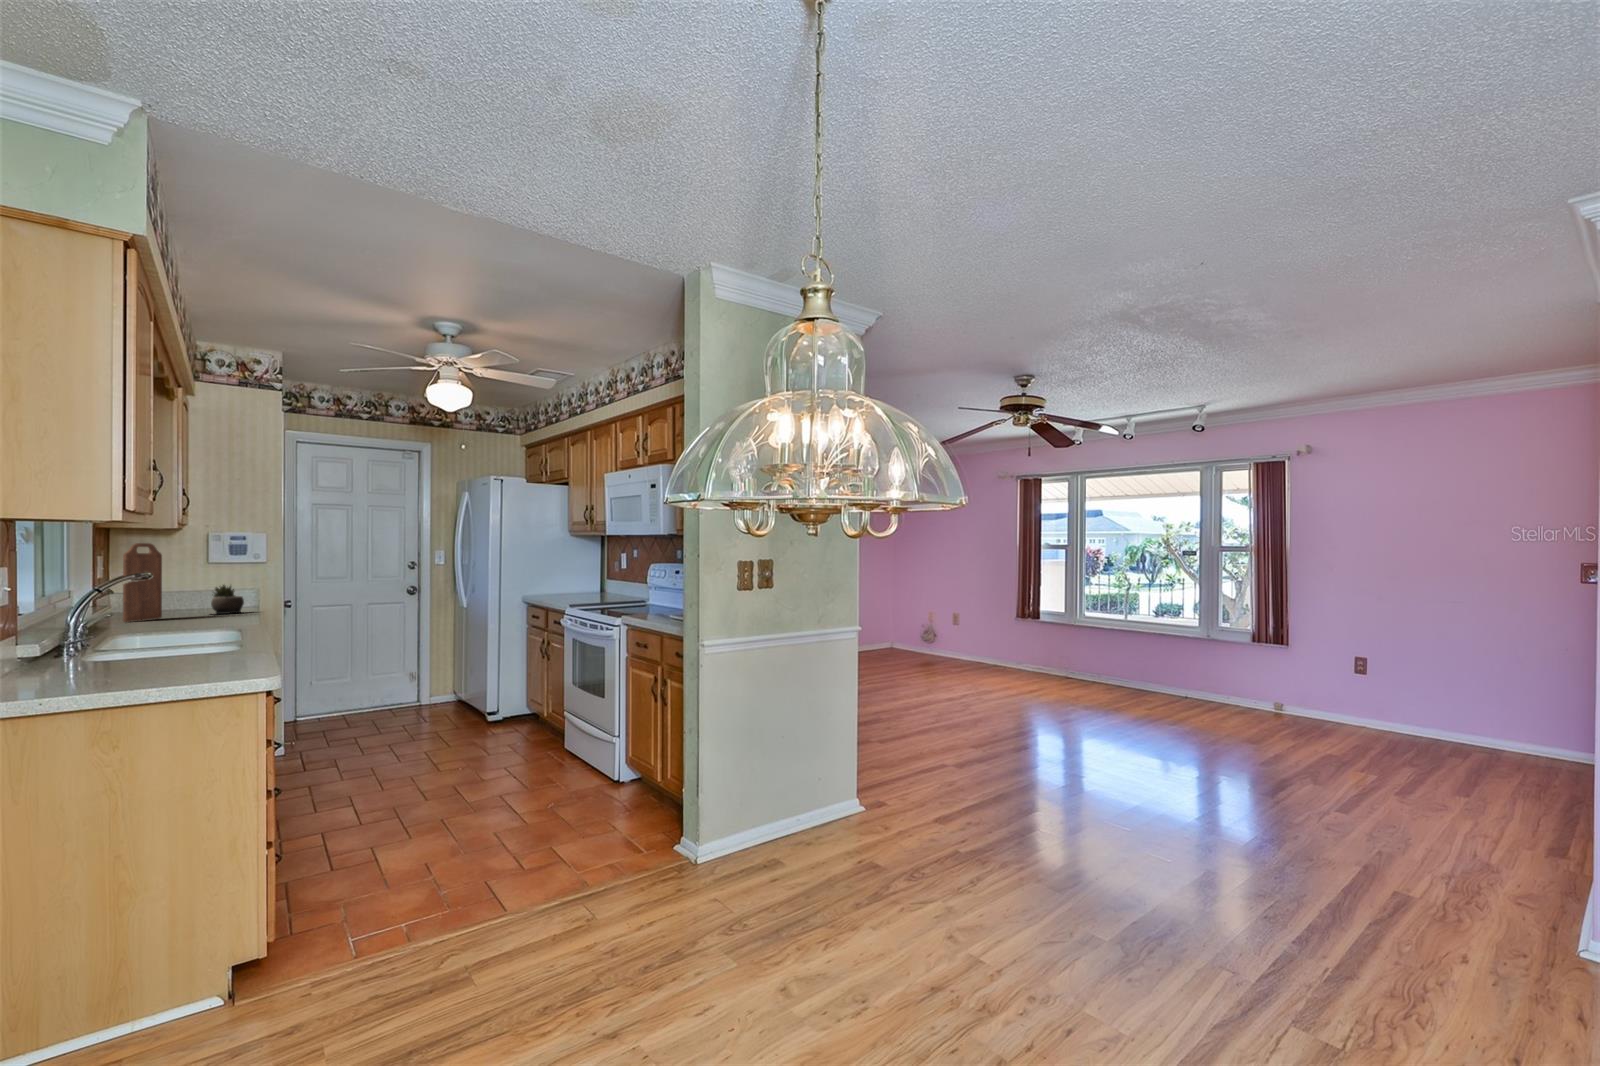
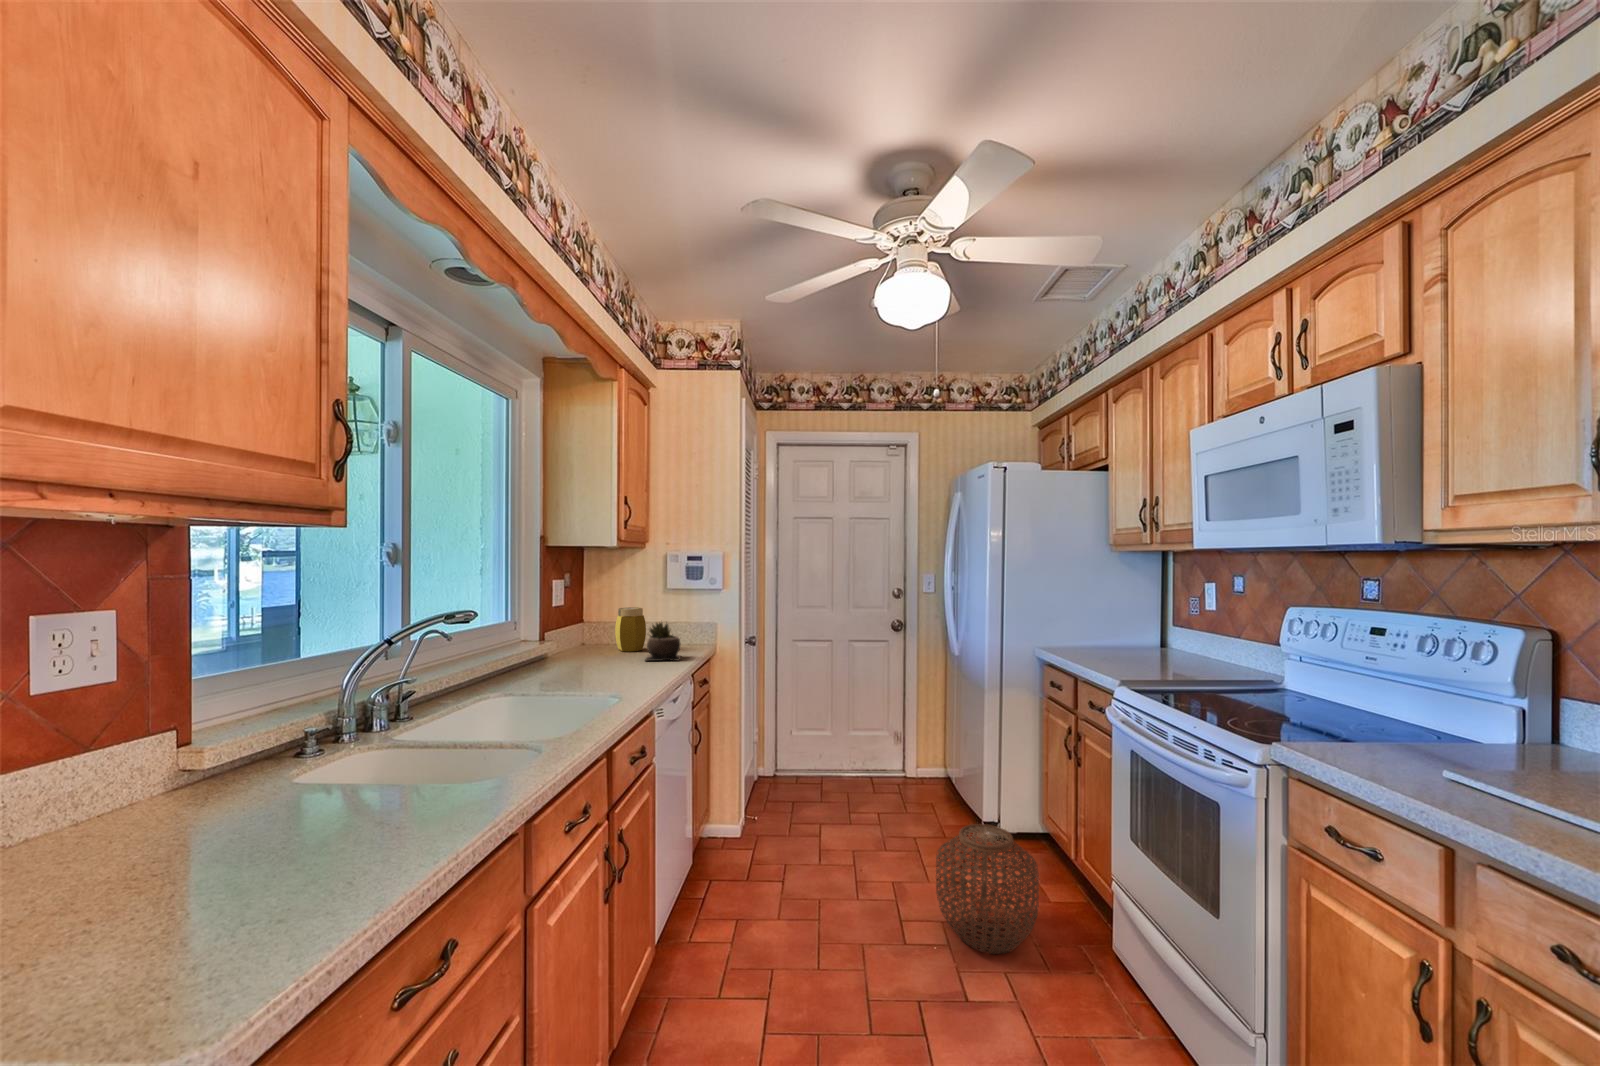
cutting board: present [123,543,162,622] -> none [541,571,591,672]
jar: none [160,579,194,615] -> present [615,607,646,652]
woven basket: none [461,694,524,762] -> present [936,824,1039,954]

